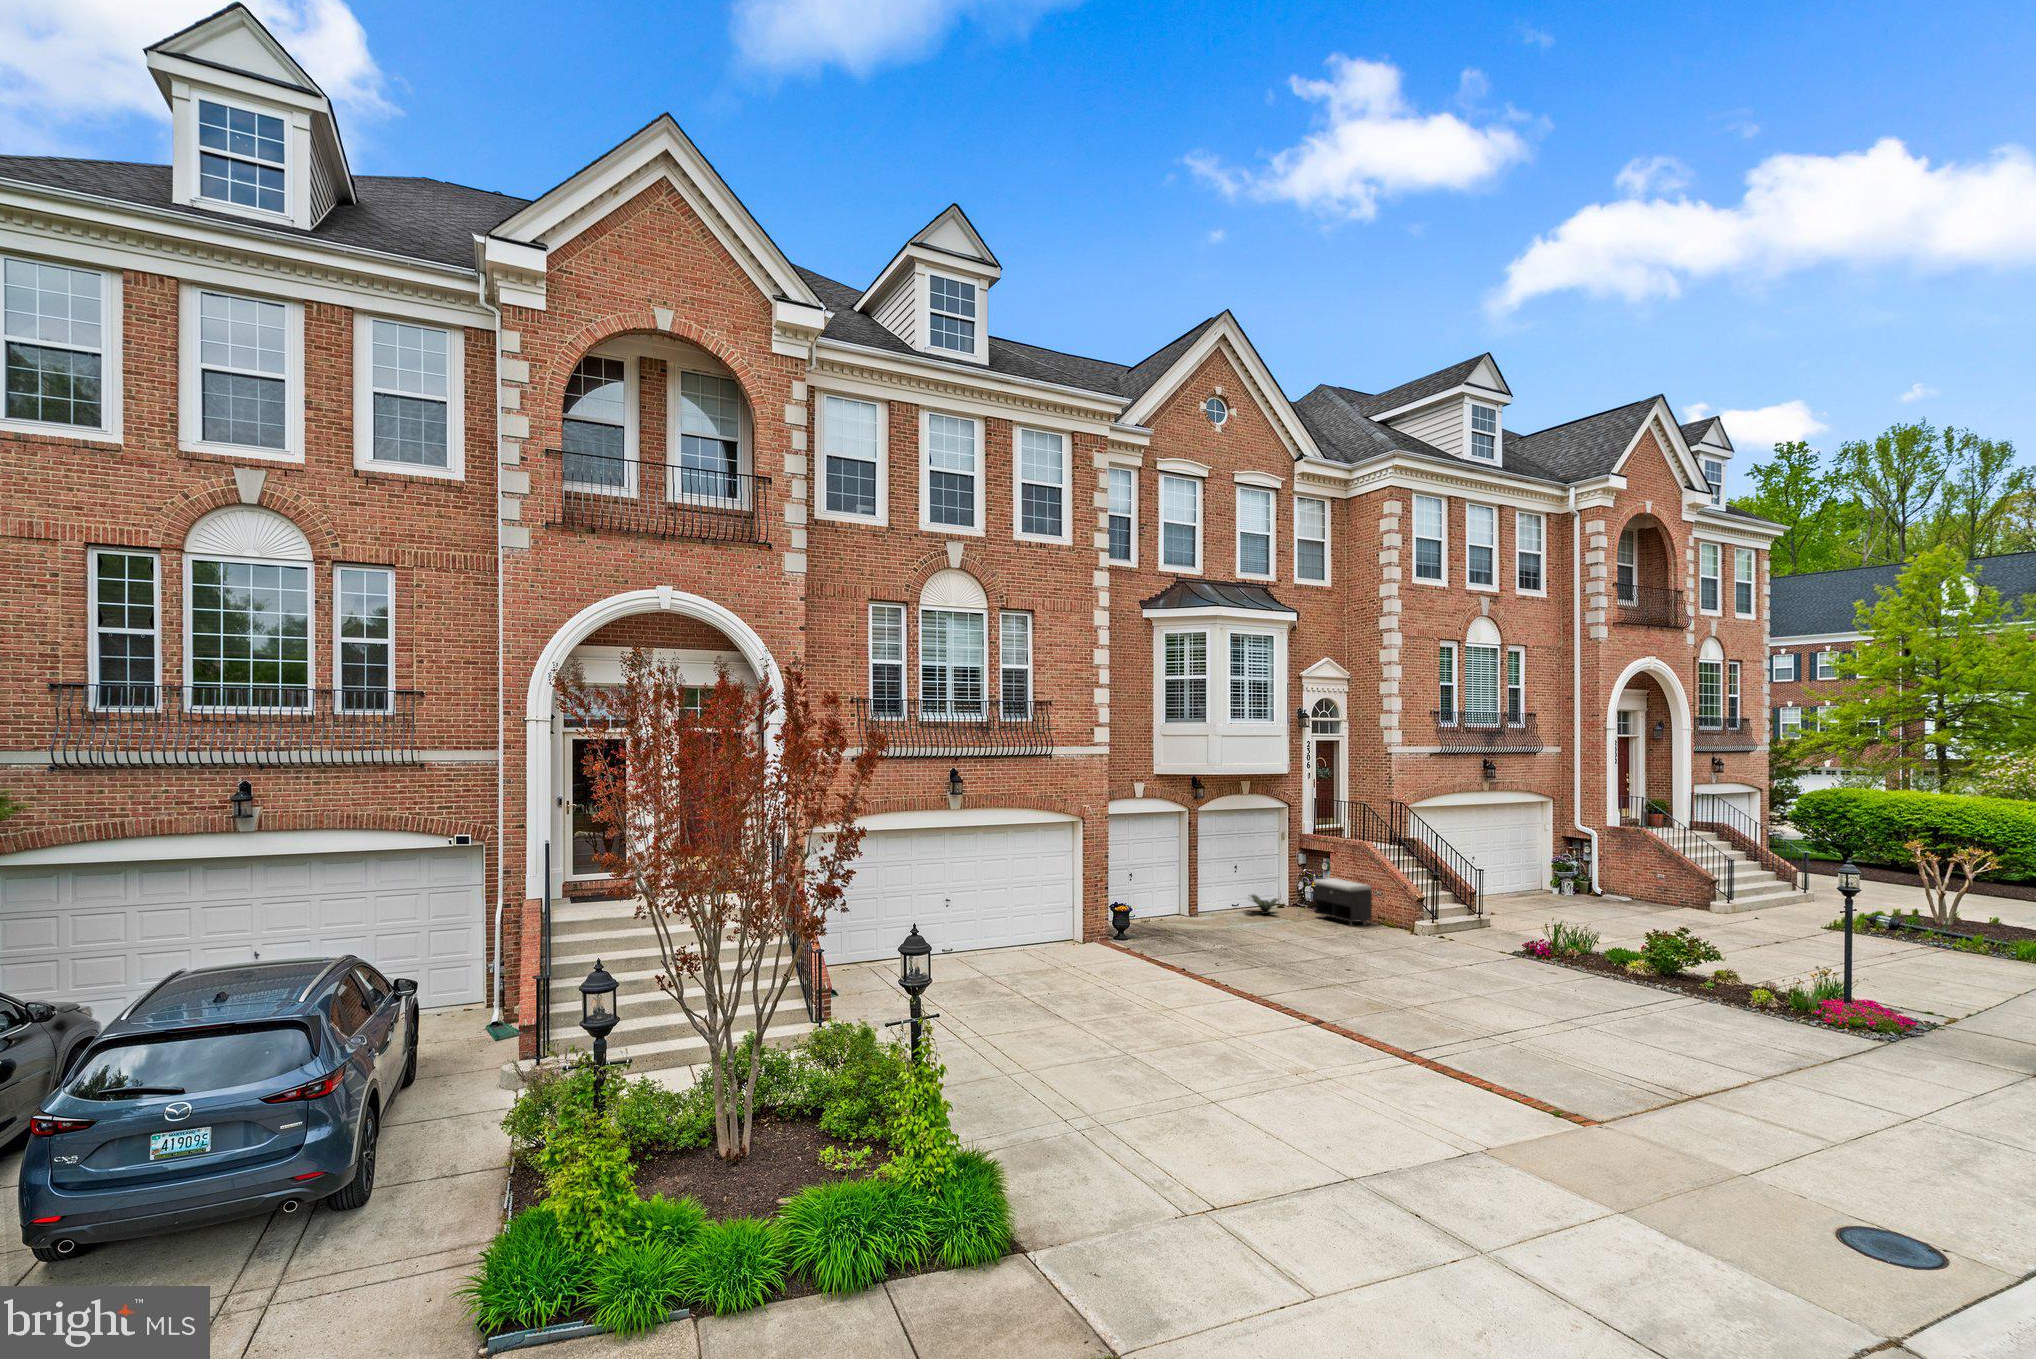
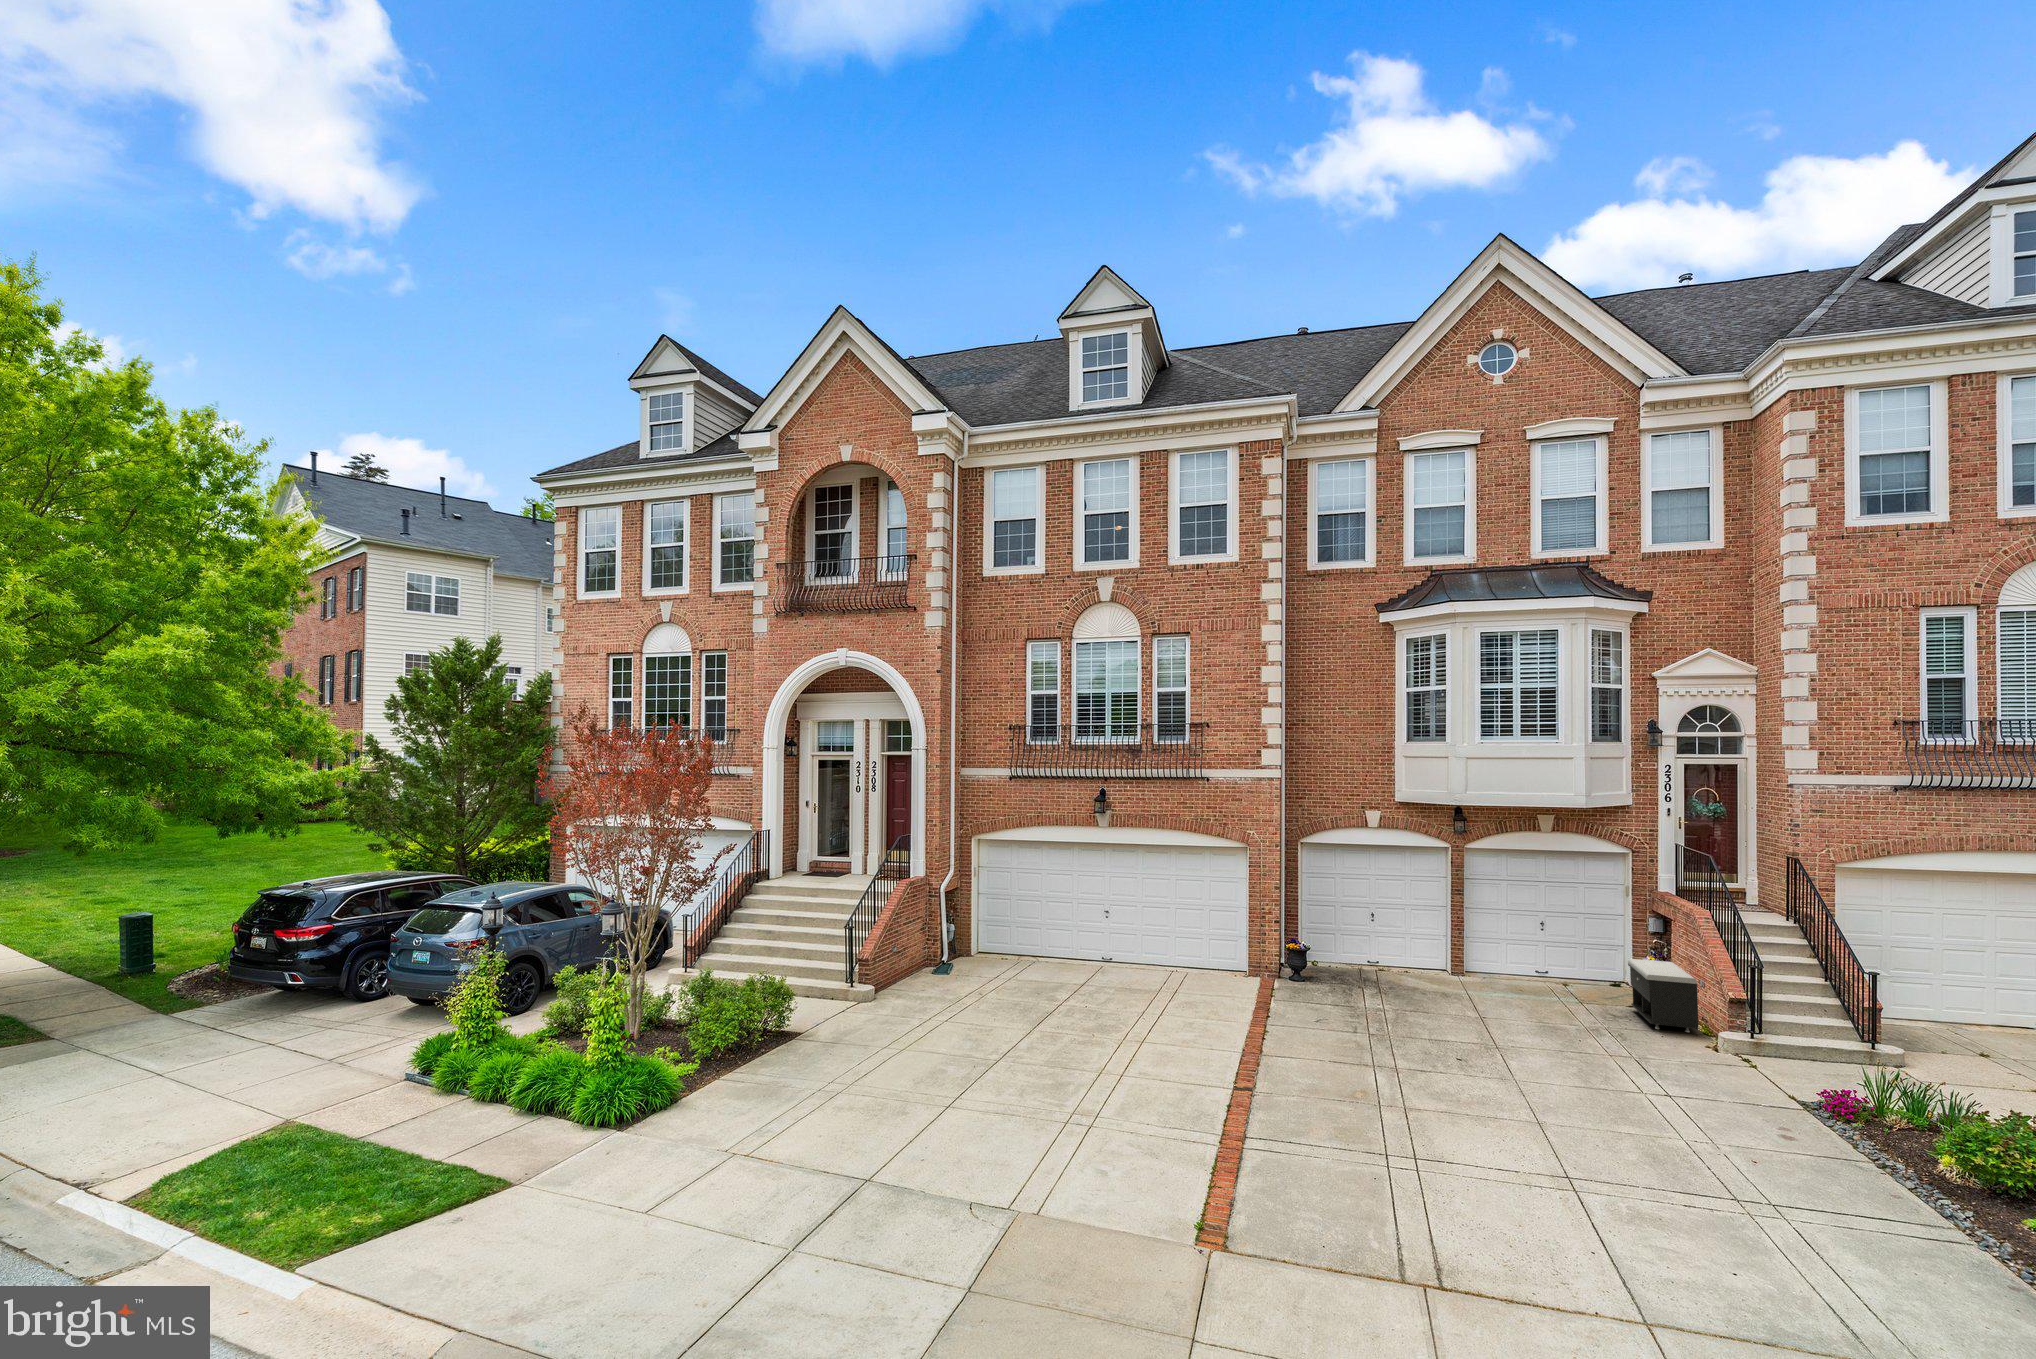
potted plant: present [1251,895,1278,914] -> none [1538,966,1595,996]

